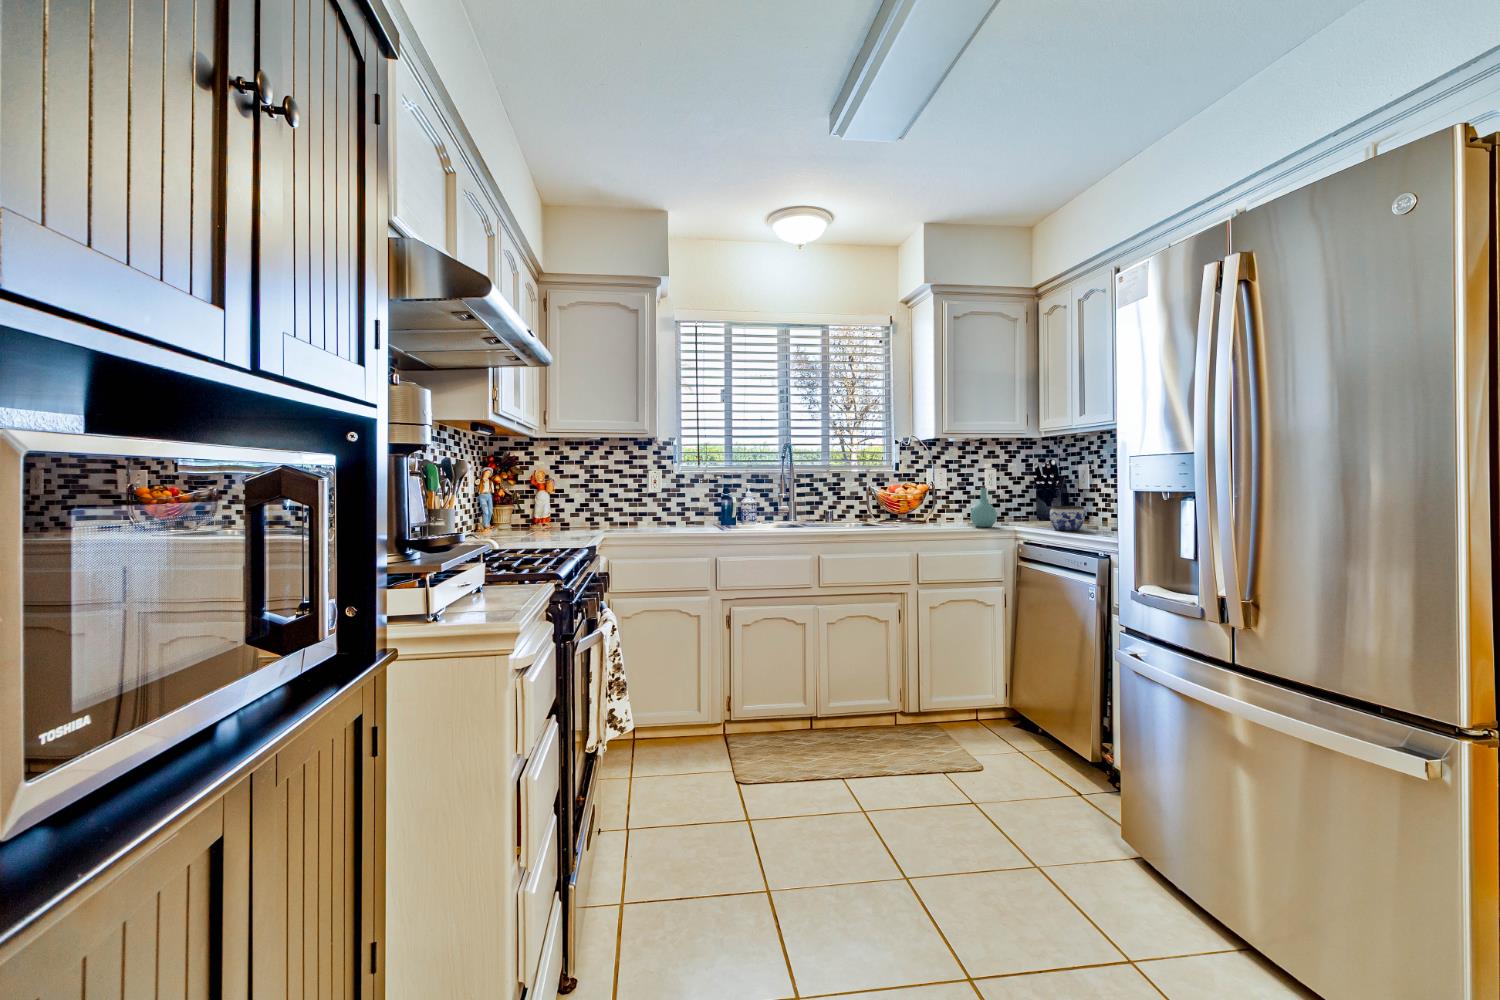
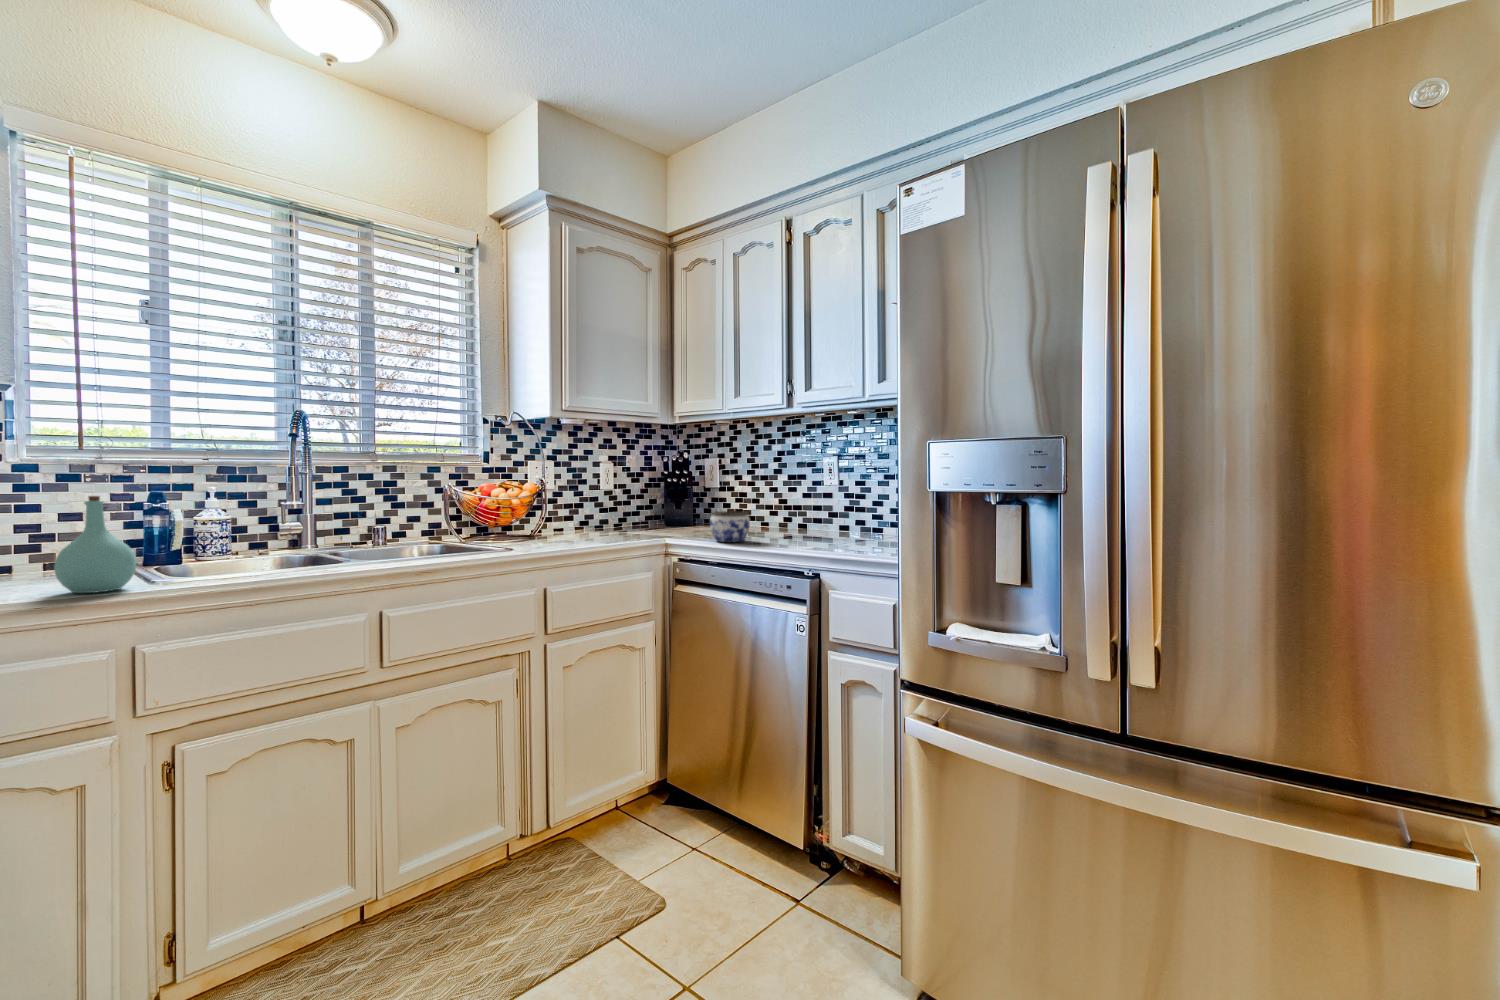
bottle: present [970,486,997,527] -> present [54,496,137,593]

